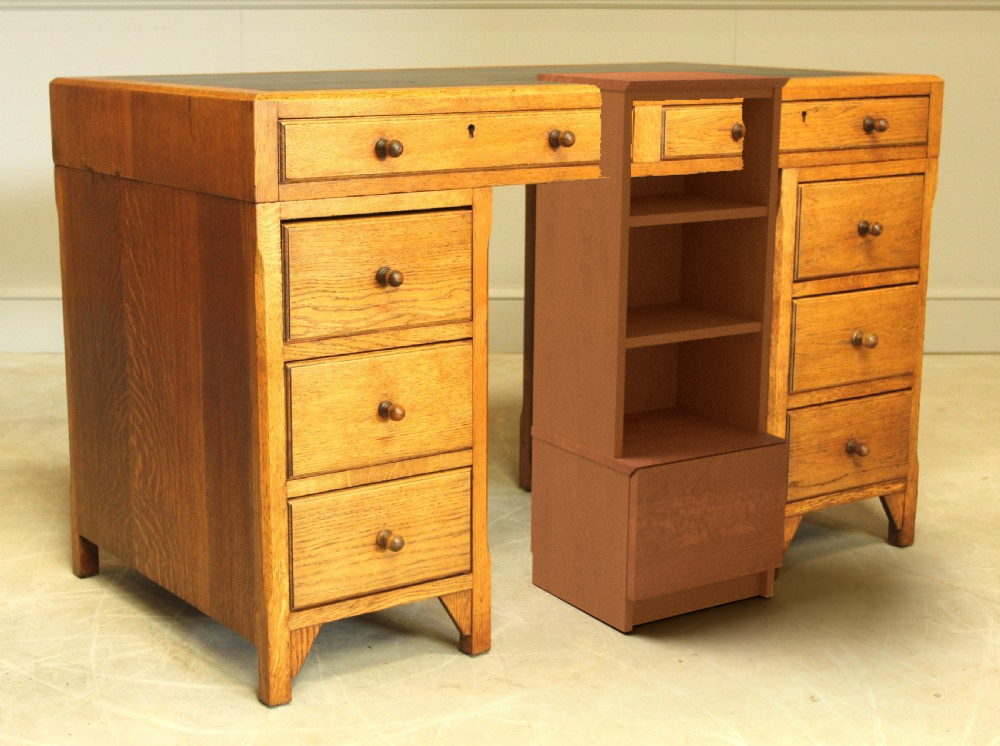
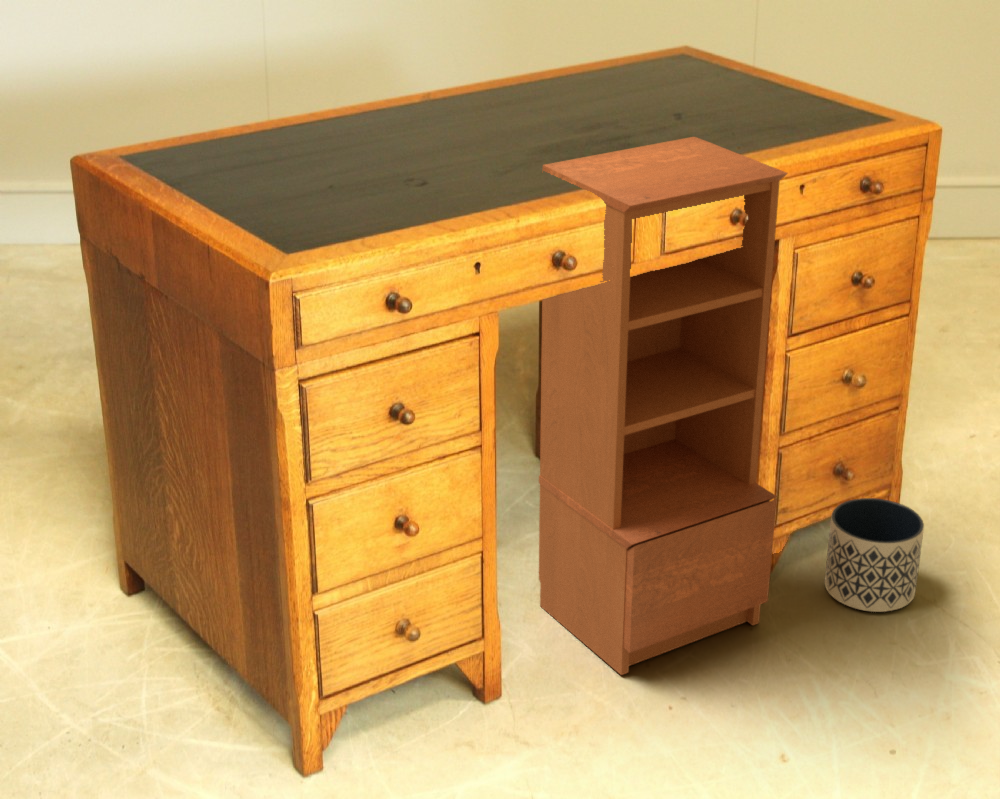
planter: none [841,476,947,589] -> present [825,498,924,612]

